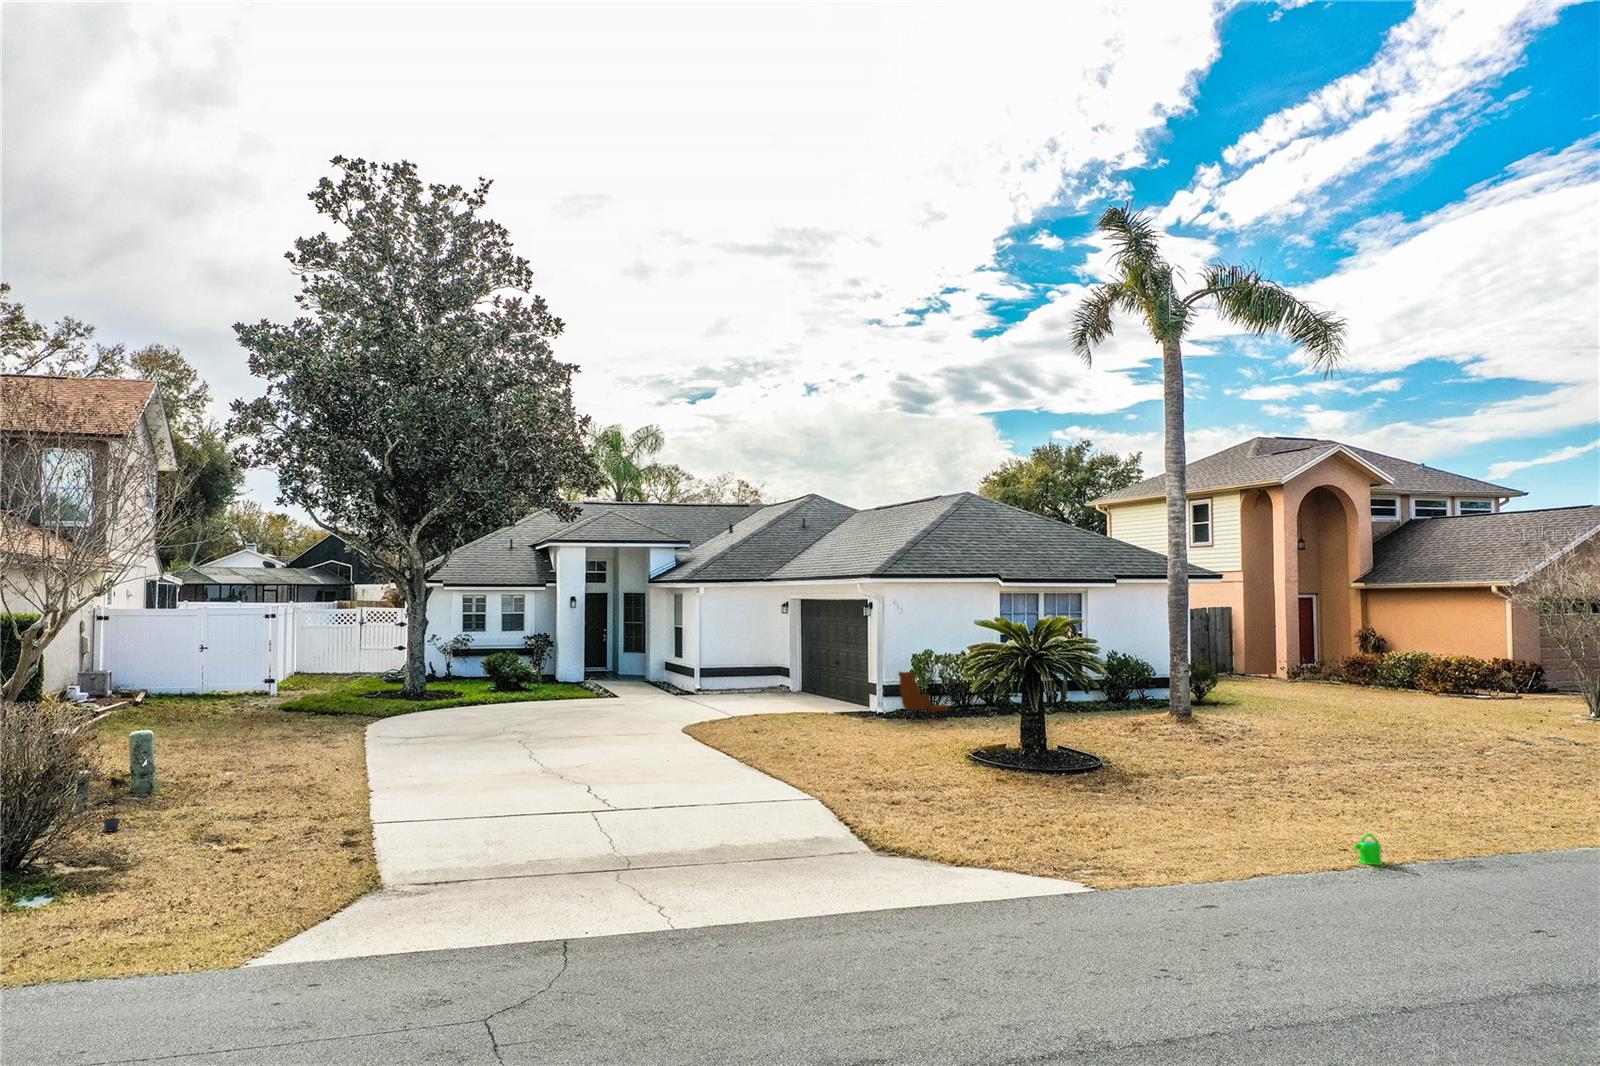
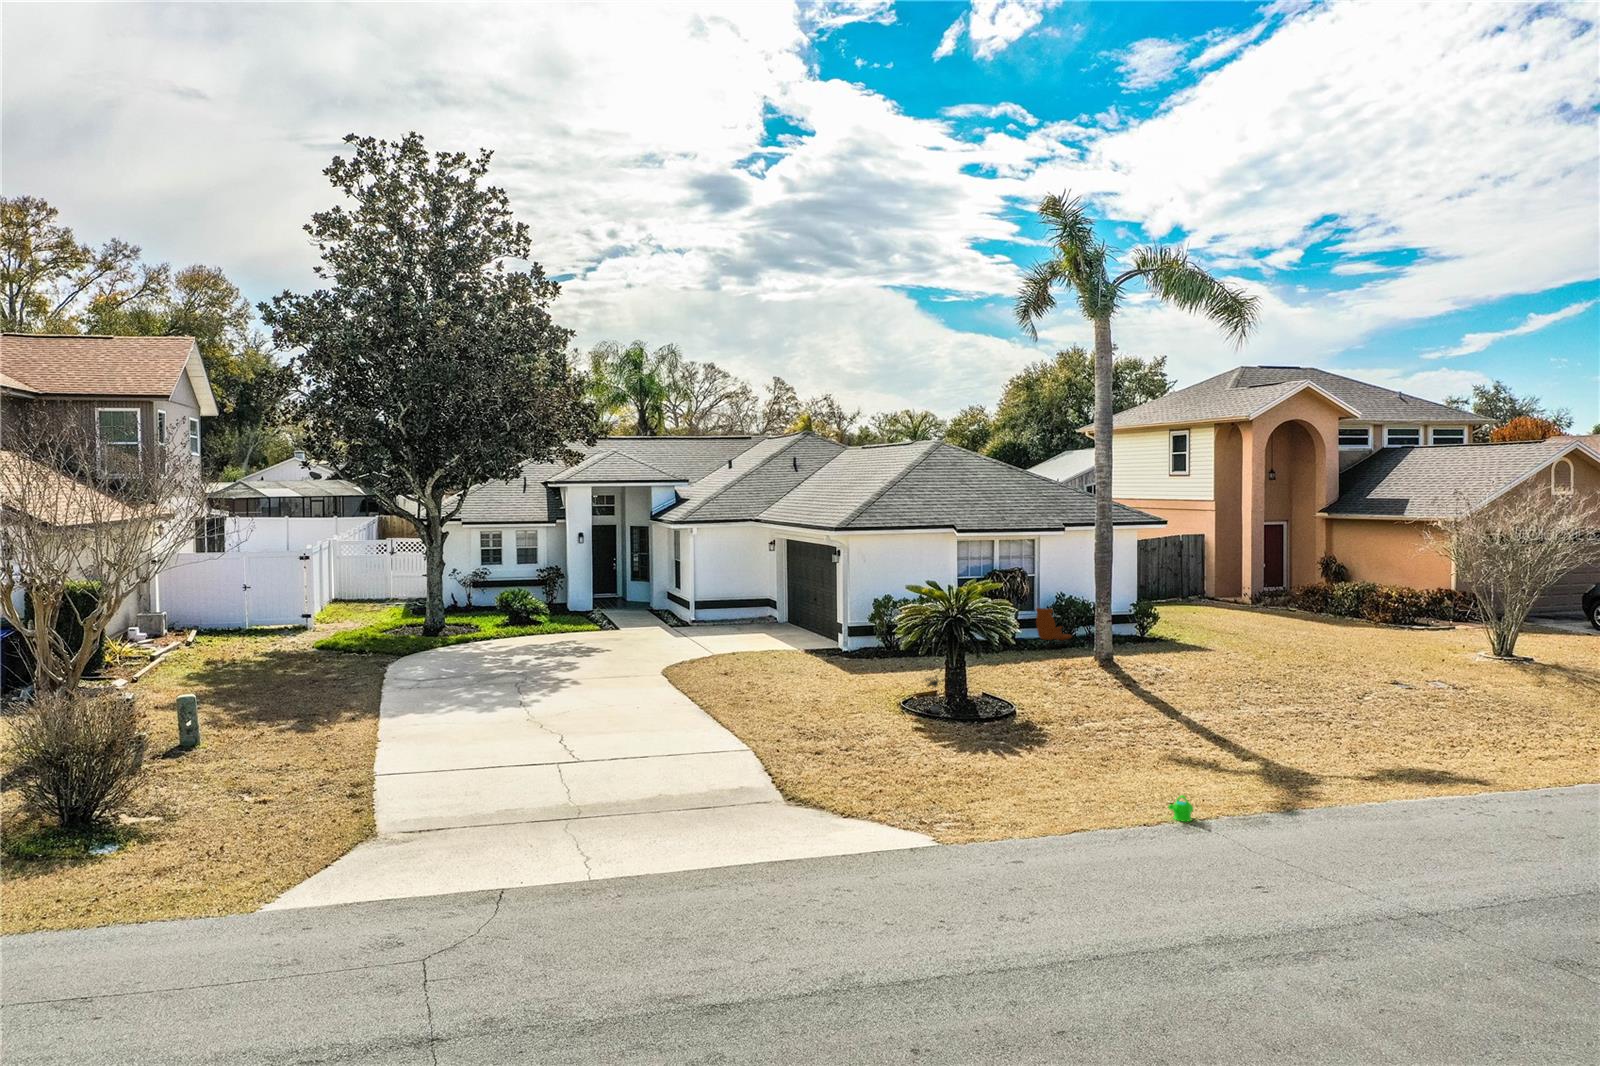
lounge chair: present [899,672,949,721] -> present [1036,608,1072,650]
potted plant: present [95,769,136,831] -> present [926,676,944,713]

